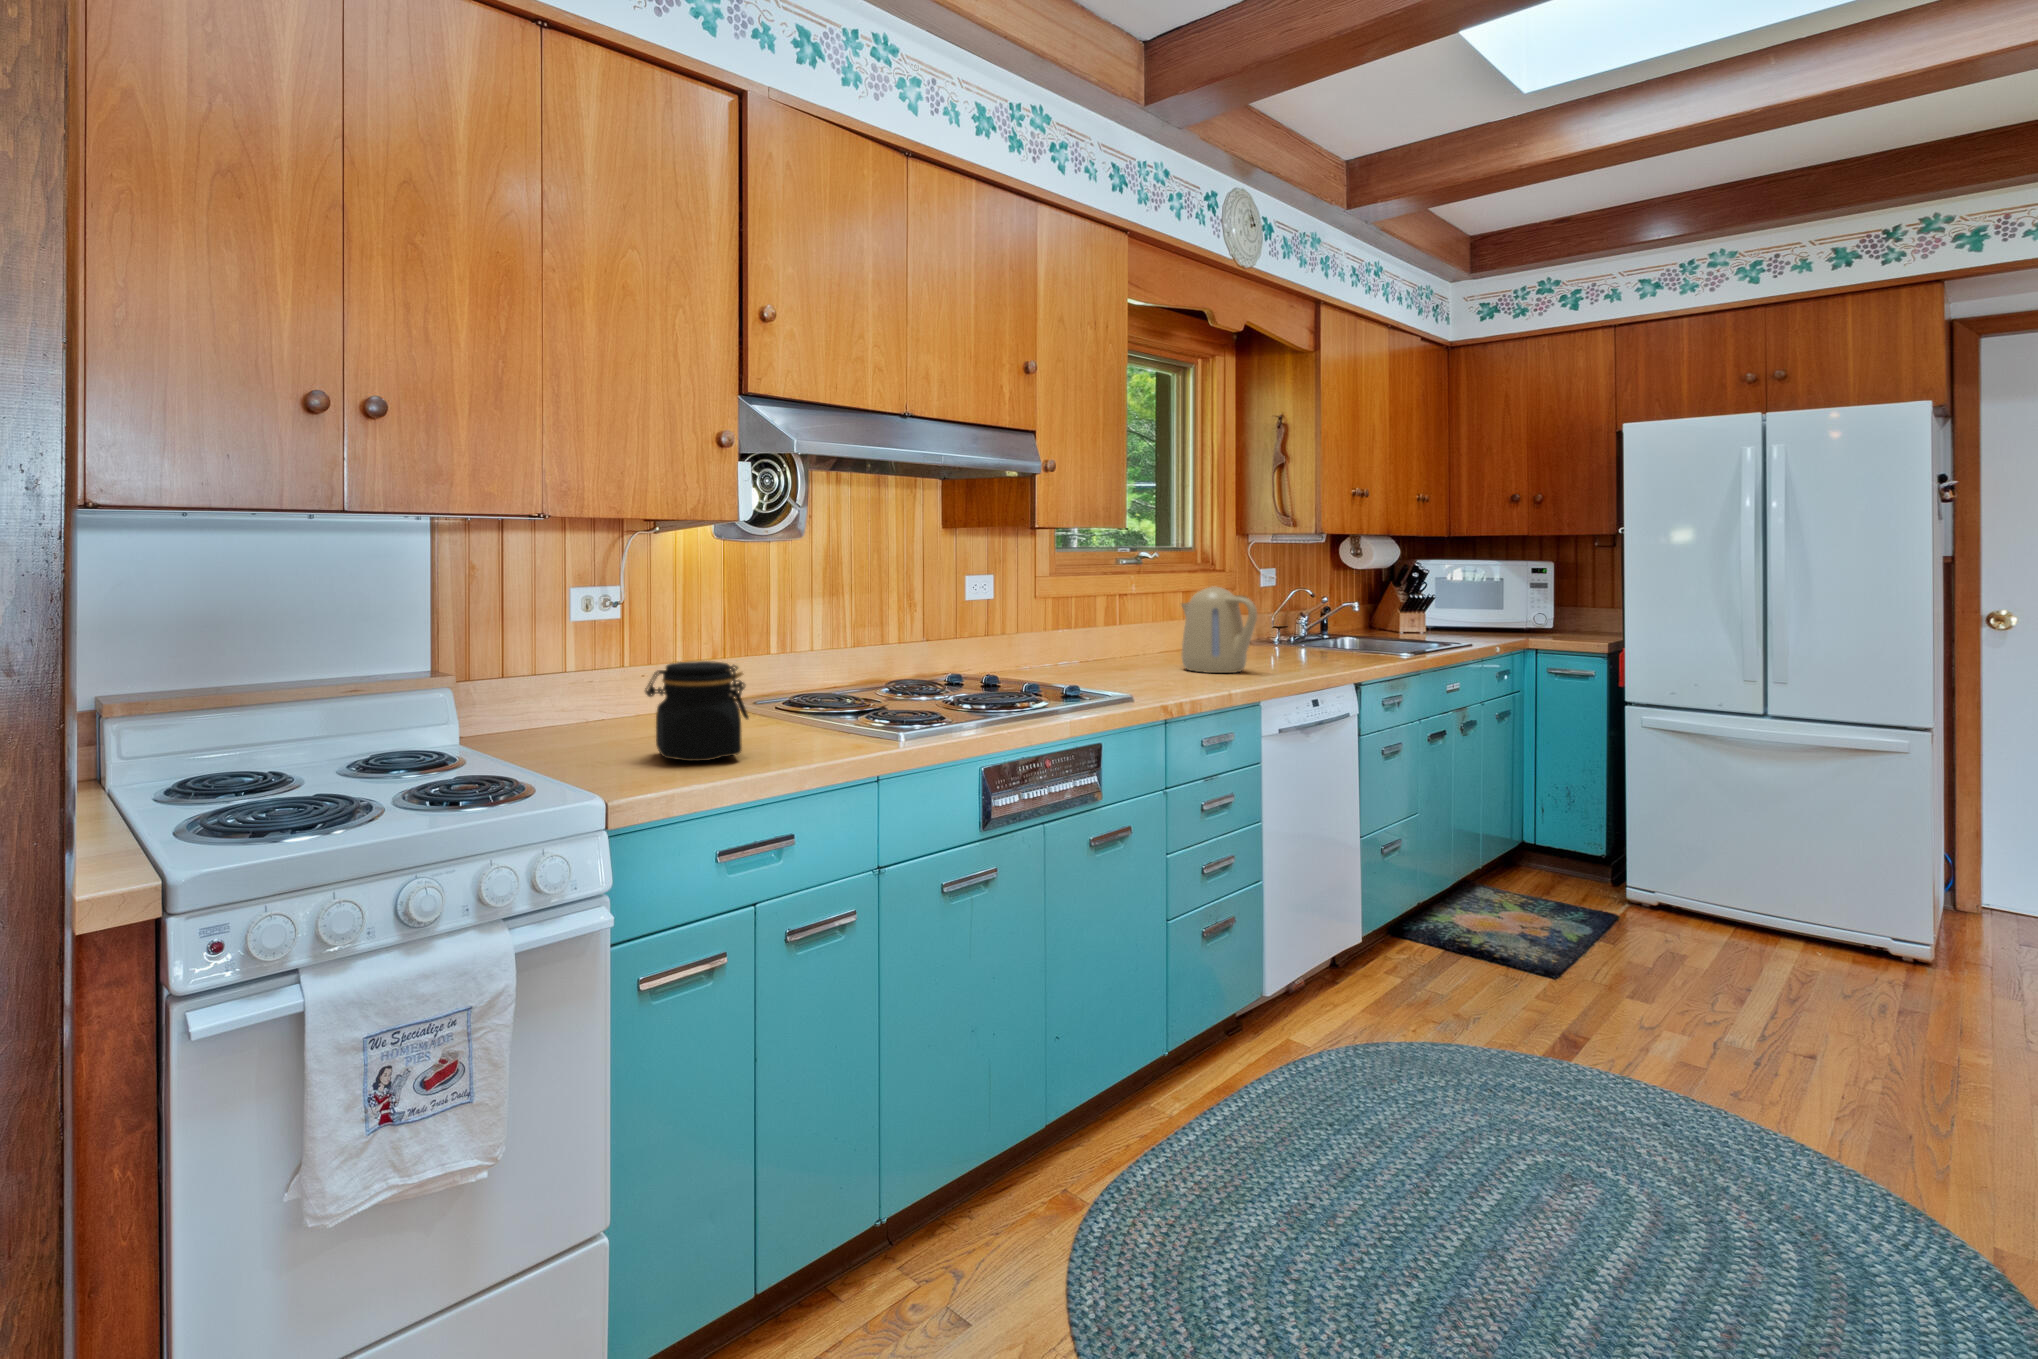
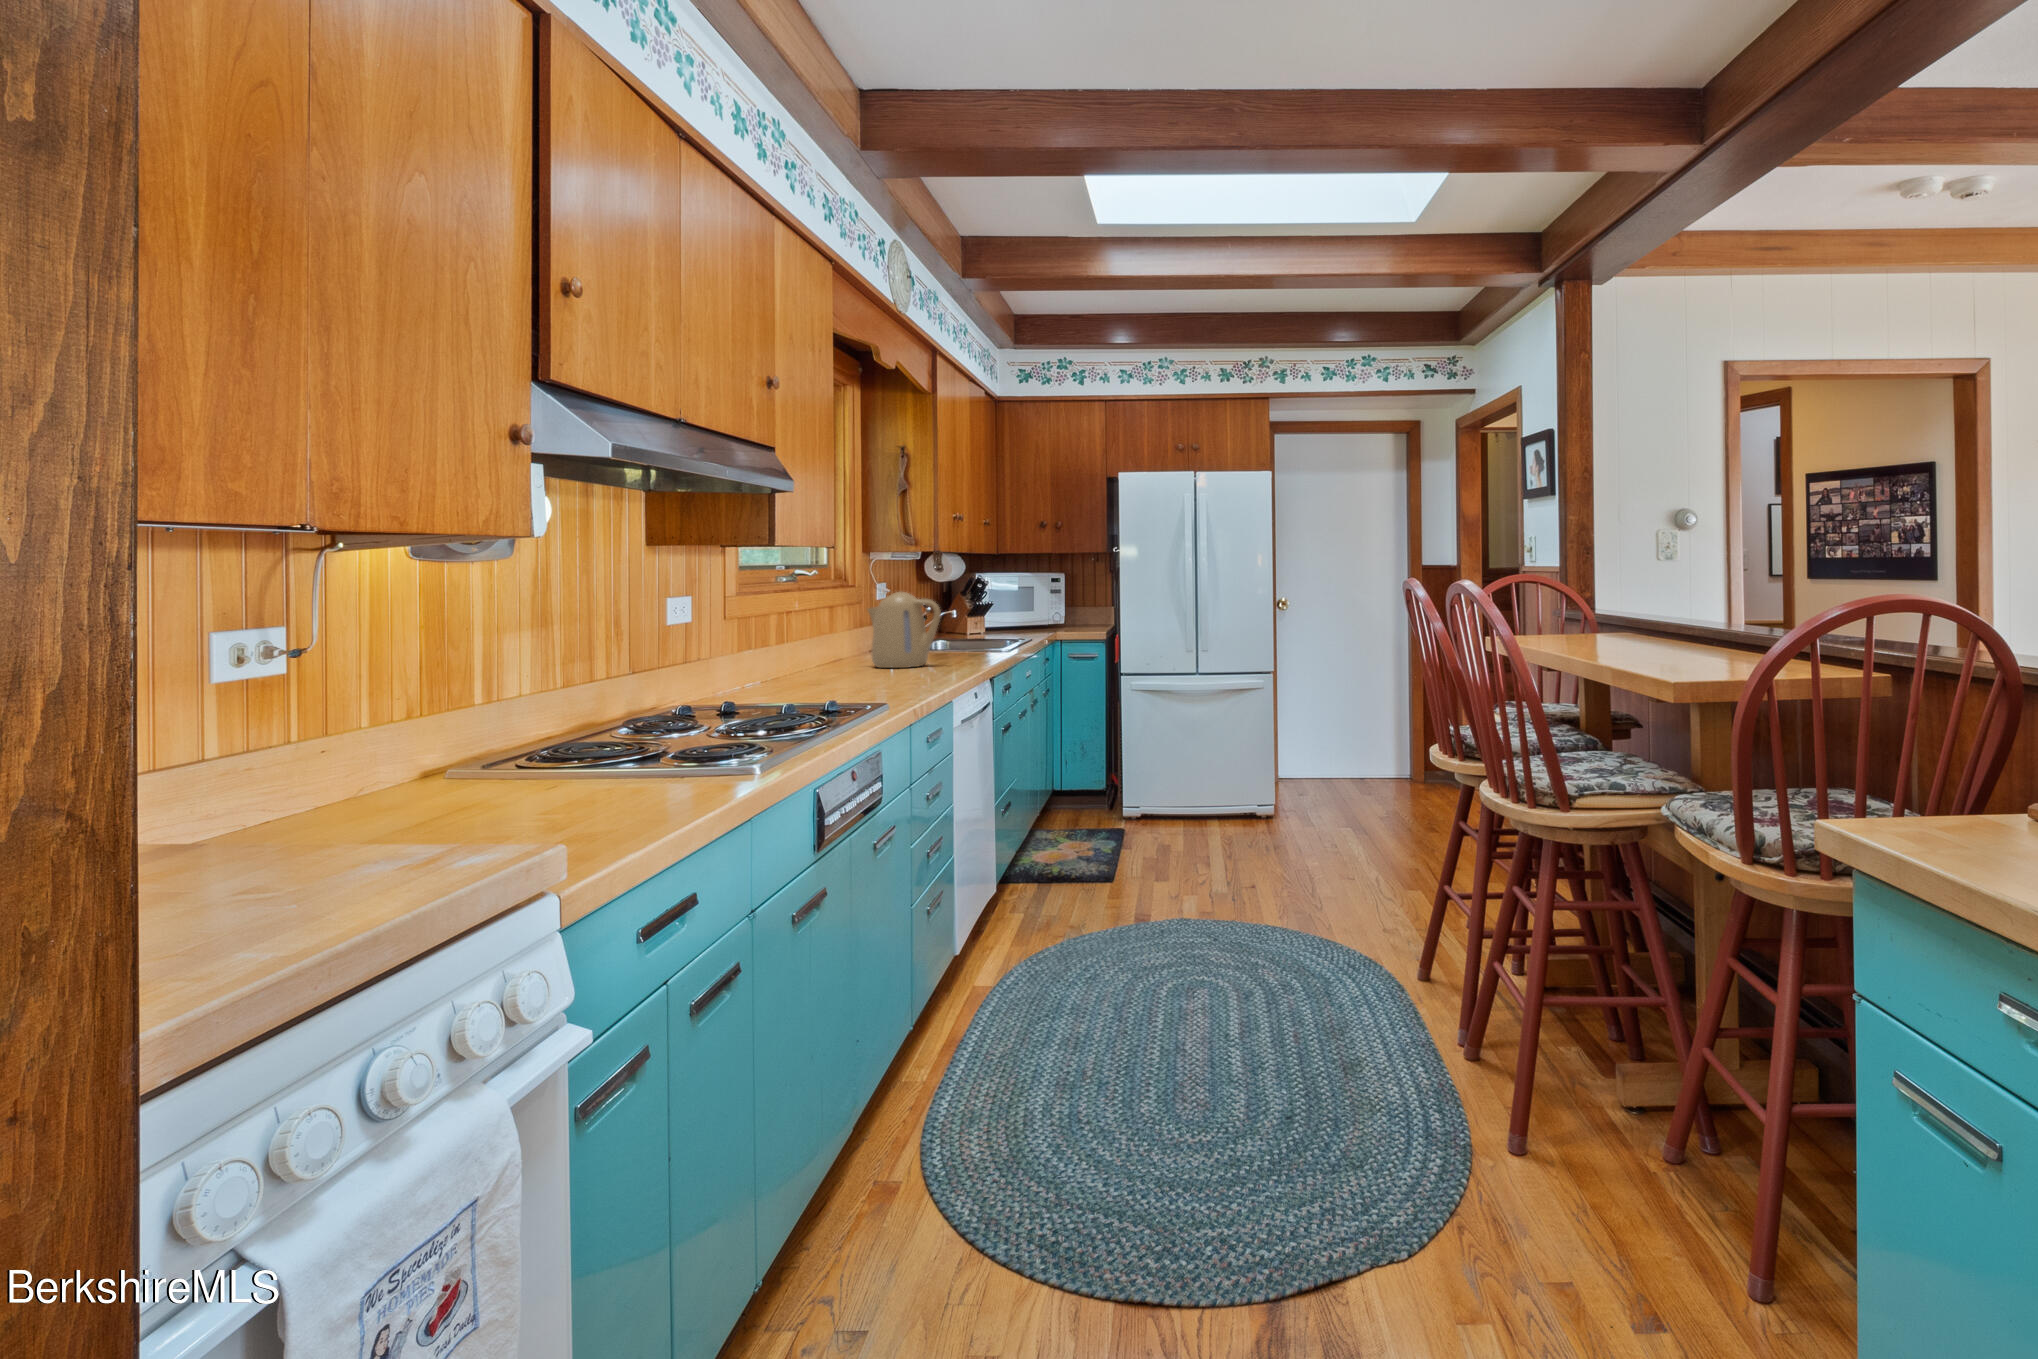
jar: present [645,661,749,761] -> none [523,669,657,787]

